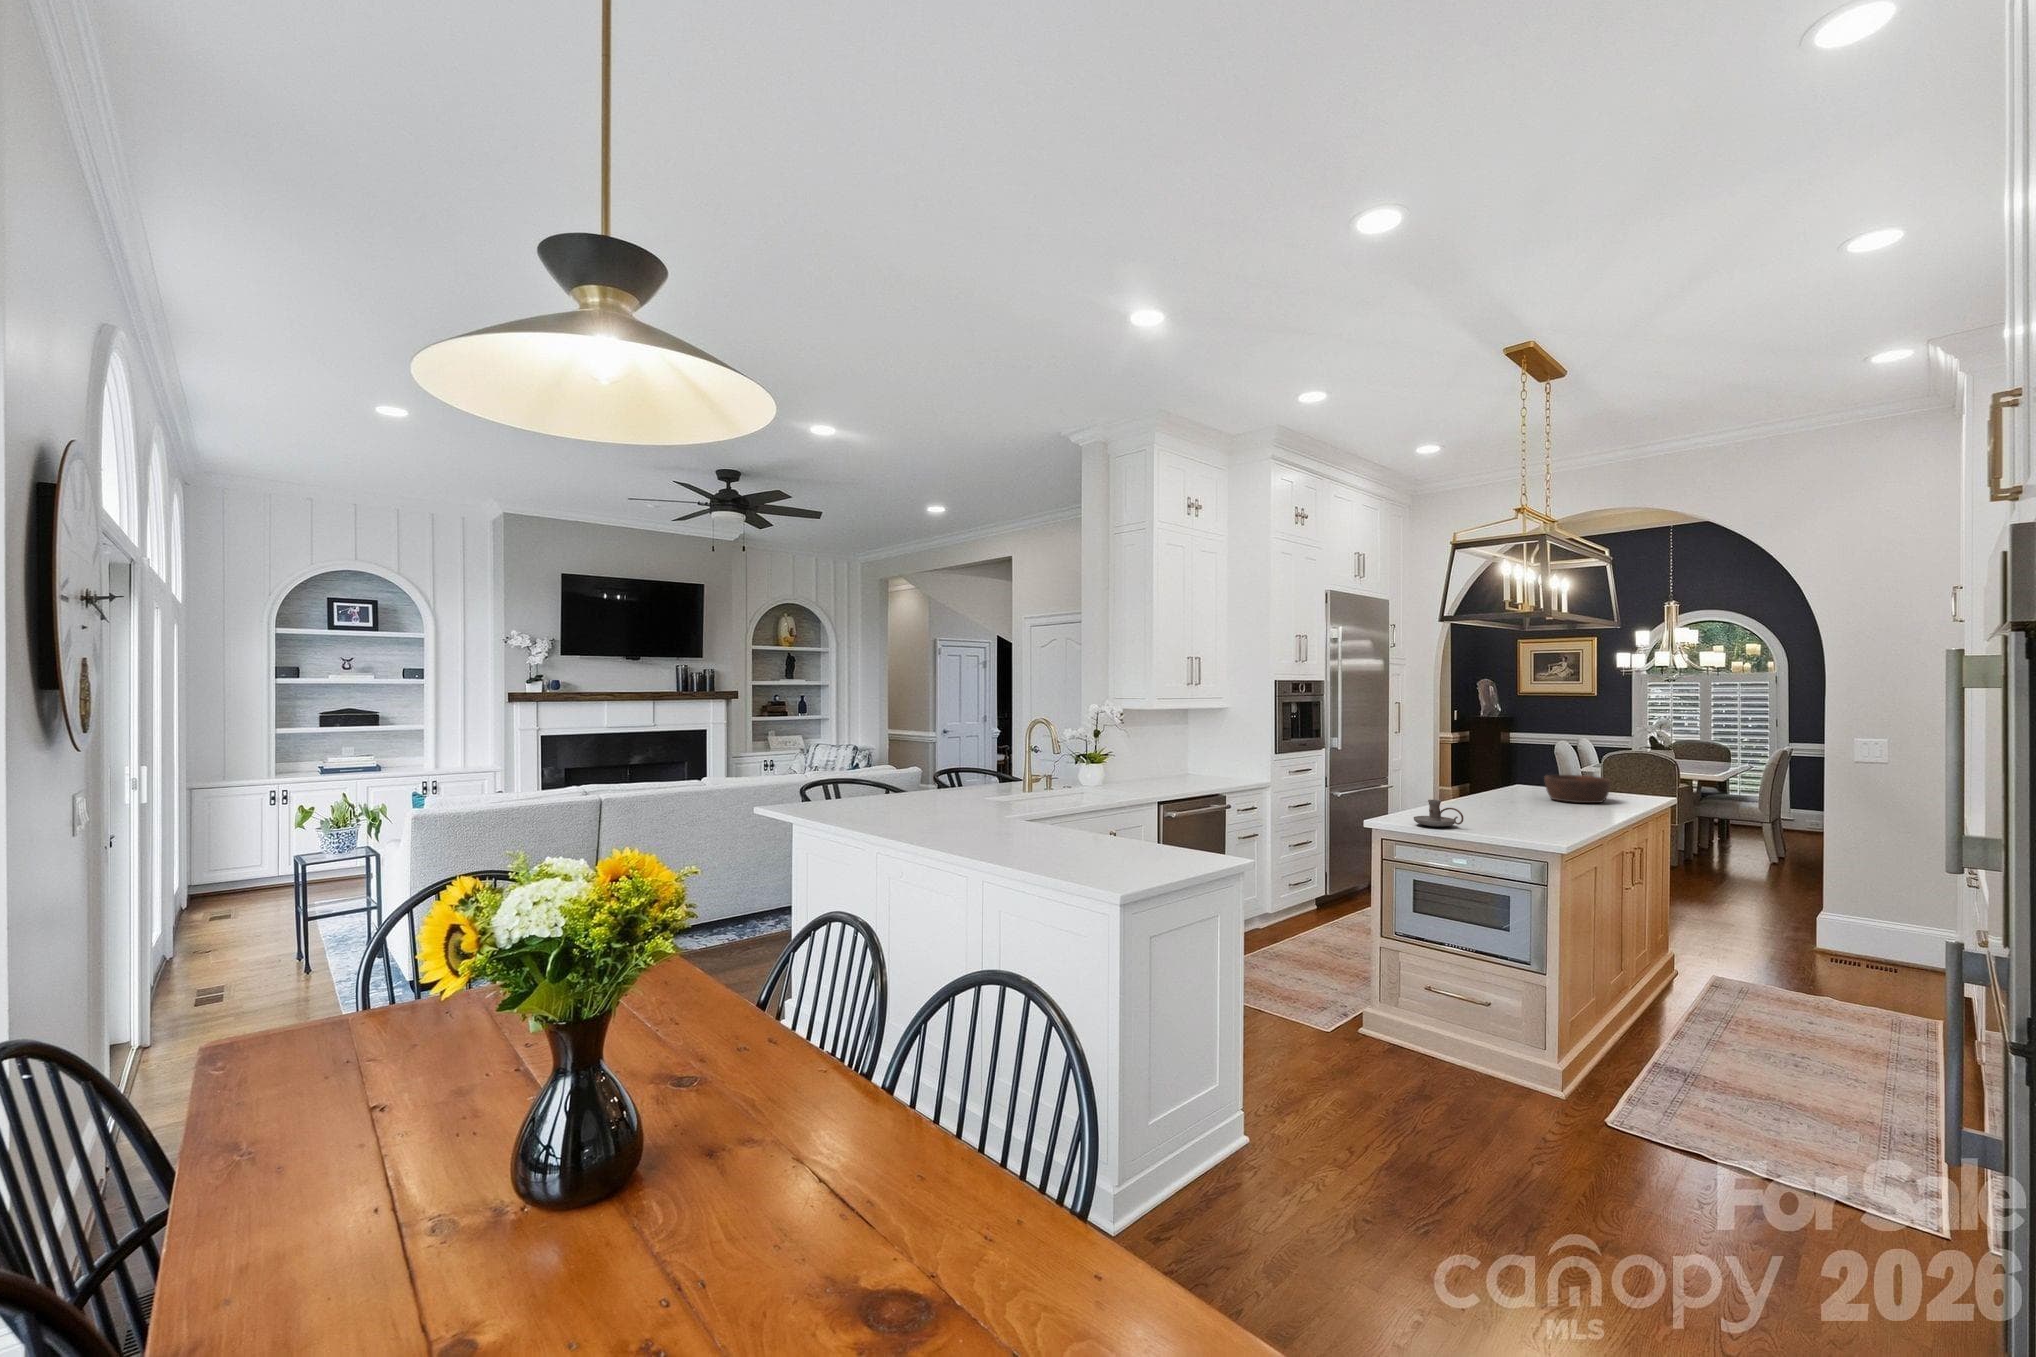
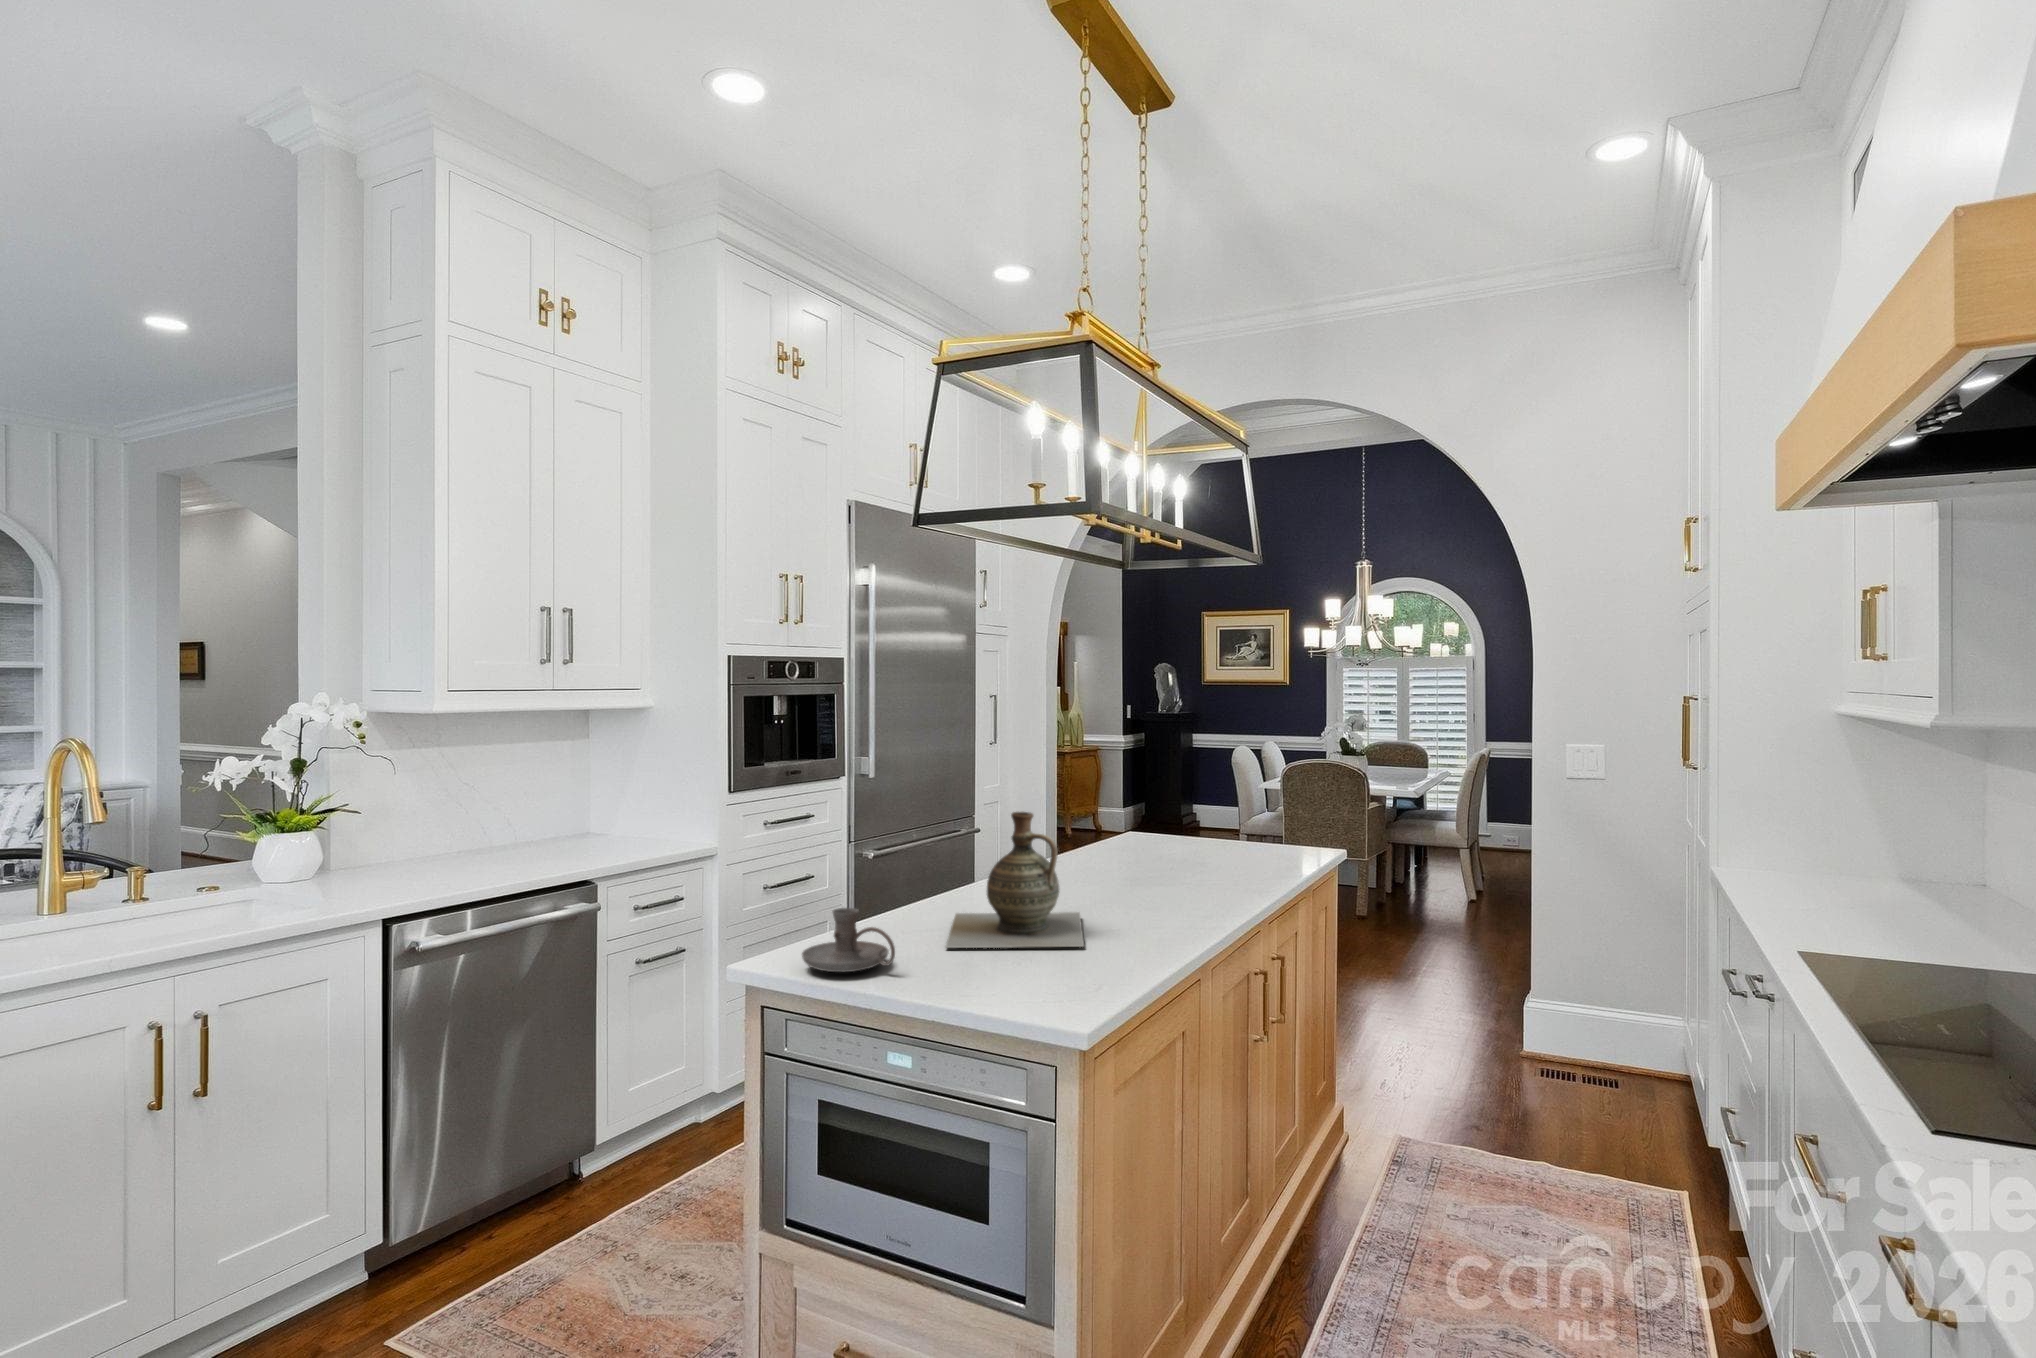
ceramic jug: none [1467,761,1551,824] -> present [946,812,1084,948]
wooden bowl: present [1544,775,1611,803] -> none [1129,820,1231,875]

